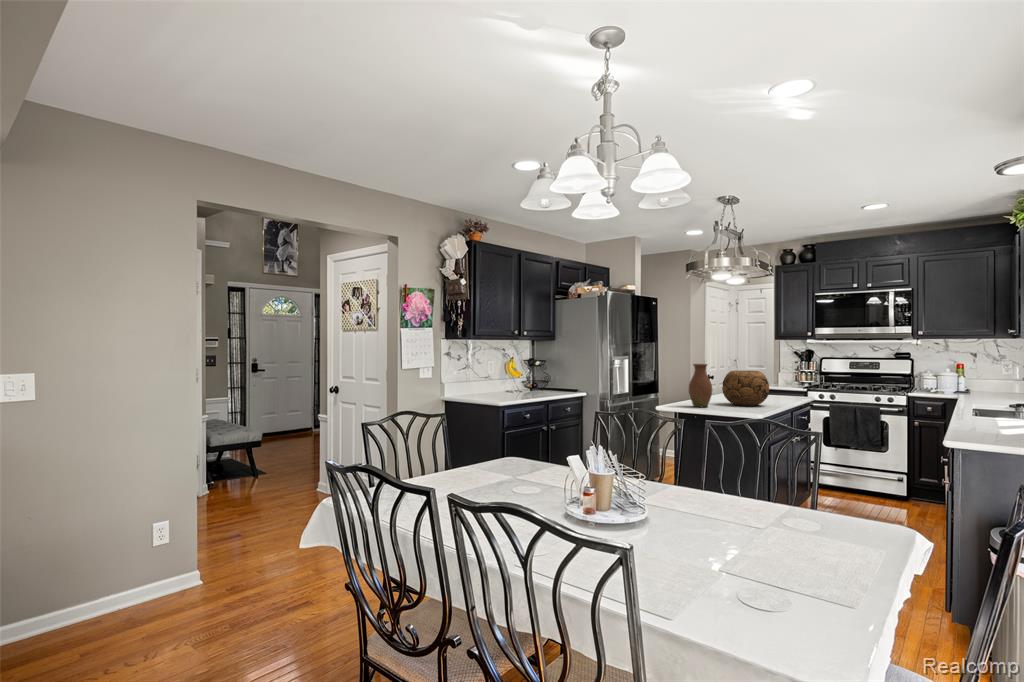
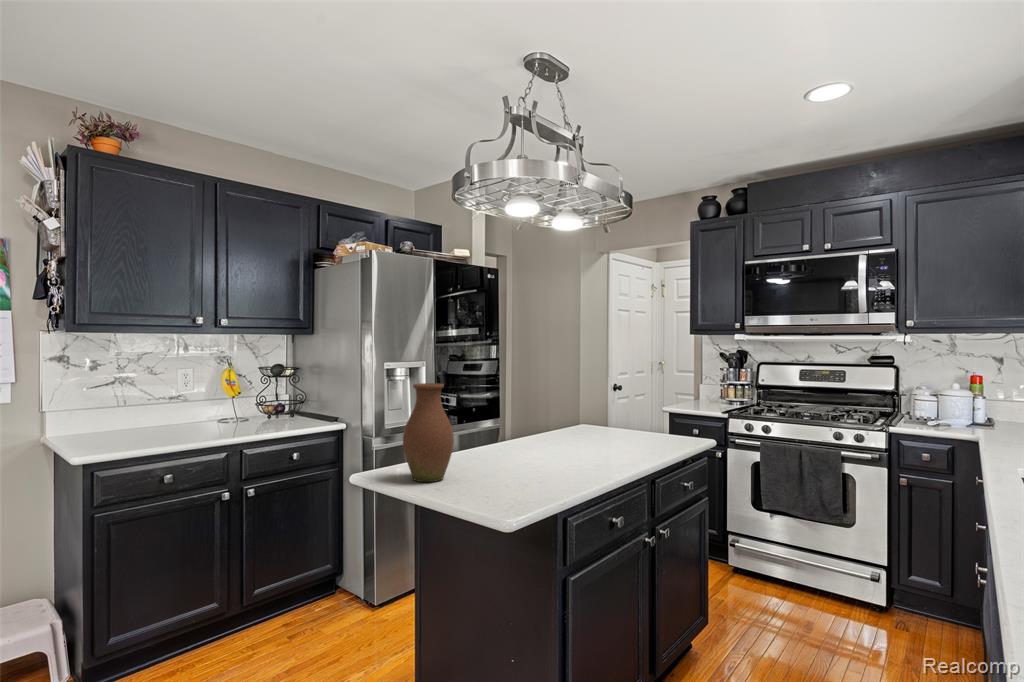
decorative bowl: present [722,371,769,406] -> none [499,395,592,474]

